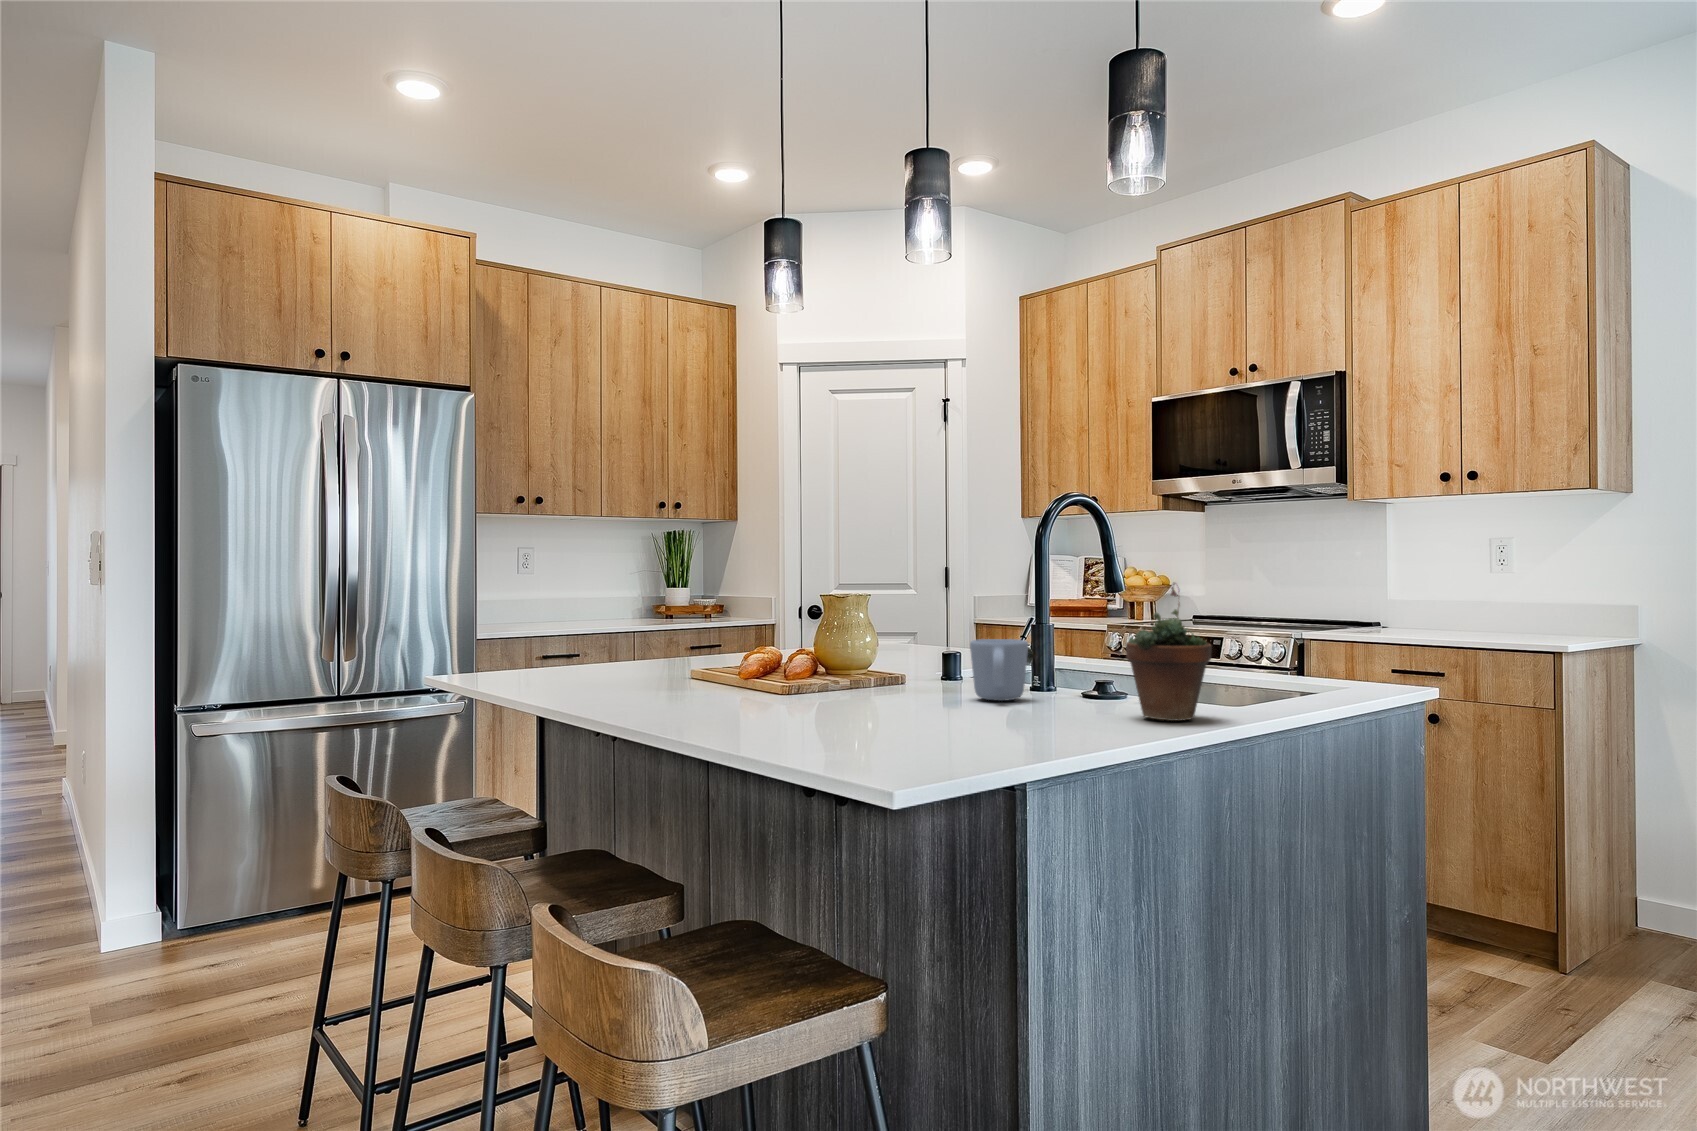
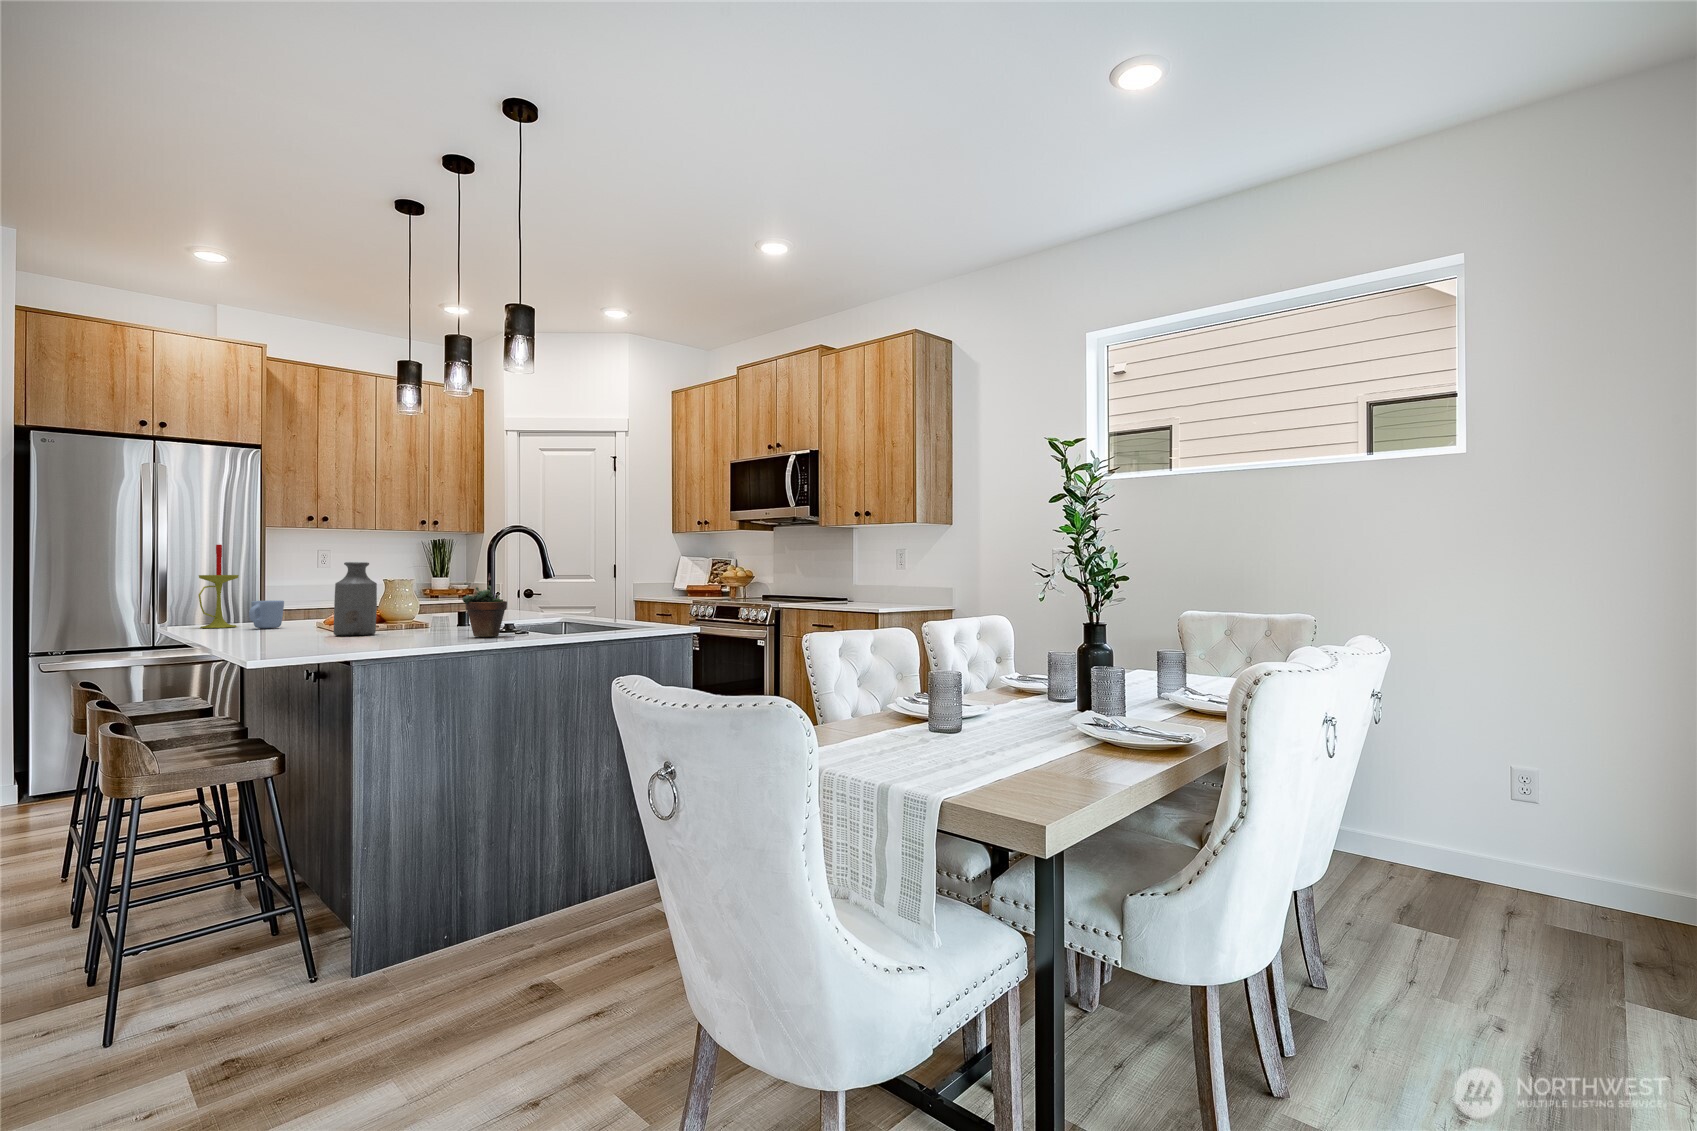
candle: none [495,528,556,682] -> present [199,545,239,628]
bottle: none [824,561,897,712] -> present [334,562,377,636]
mug: present [970,639,1028,701] -> present [249,600,284,629]

